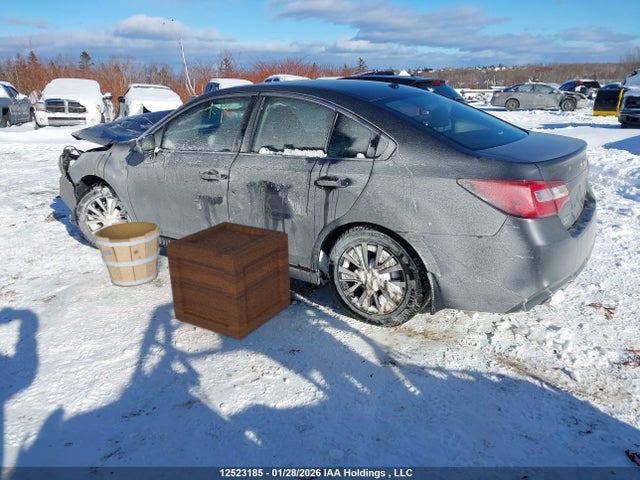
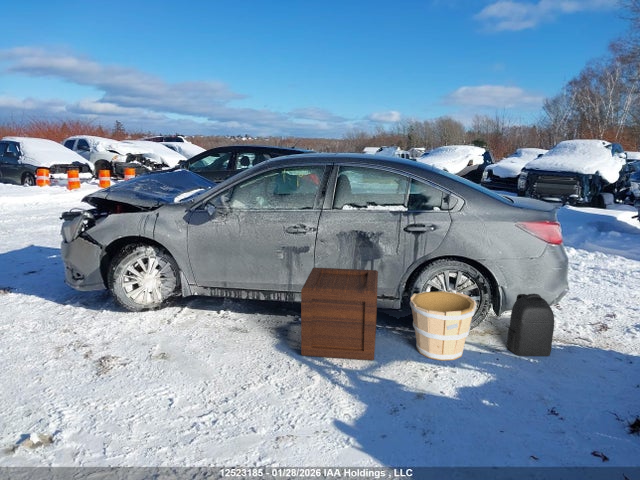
wooden bucket: present [93,221,161,287] -> present [410,291,477,361]
backpack: none [422,287,486,382] -> present [507,294,554,356]

